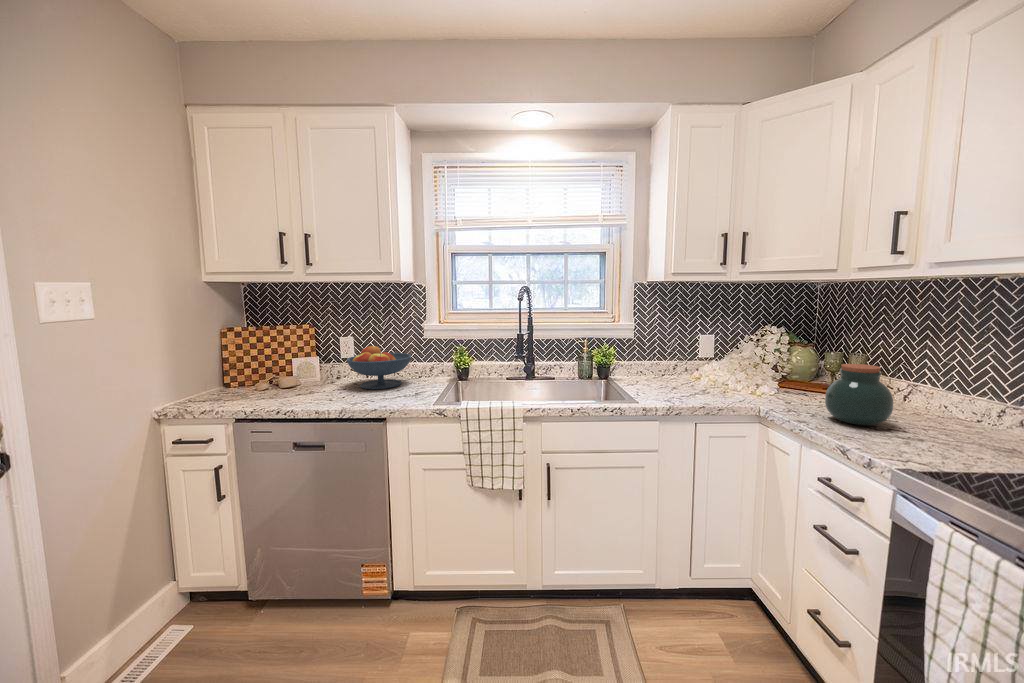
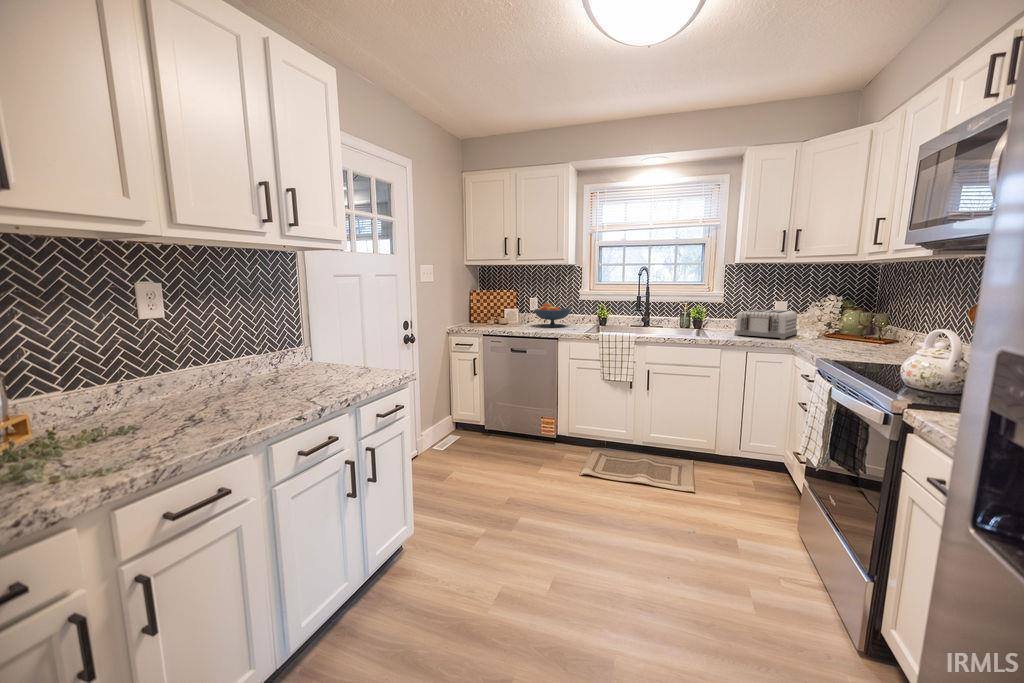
toaster: none [667,349,743,401] -> present [735,310,797,340]
jar: present [825,364,894,425] -> none [828,313,869,350]

